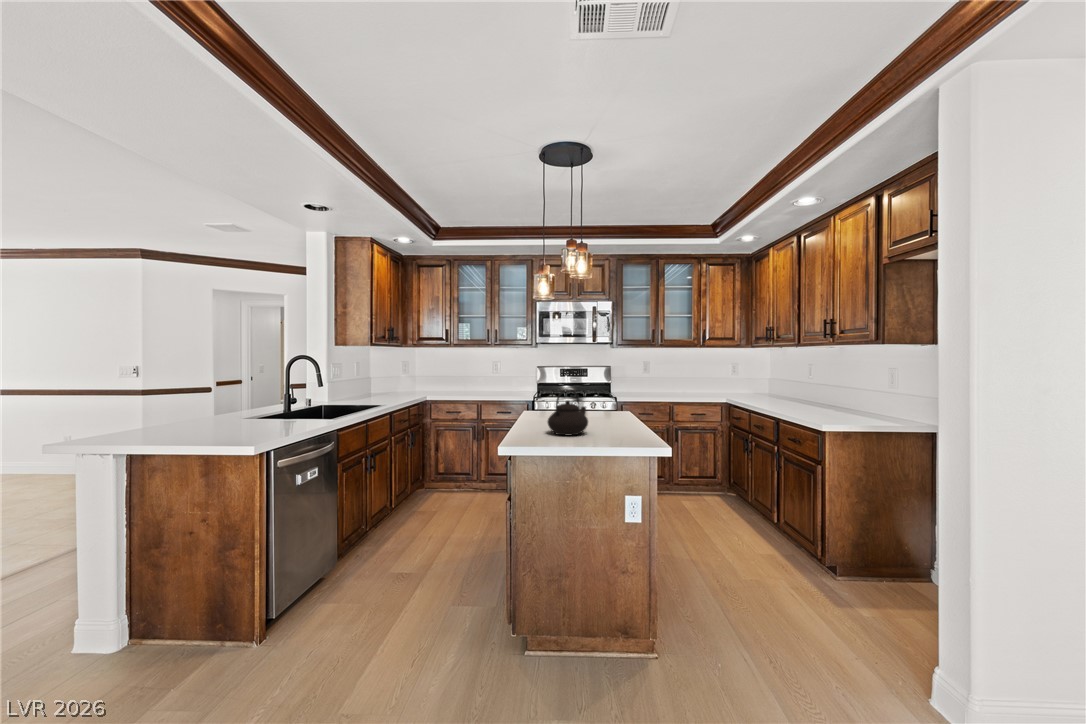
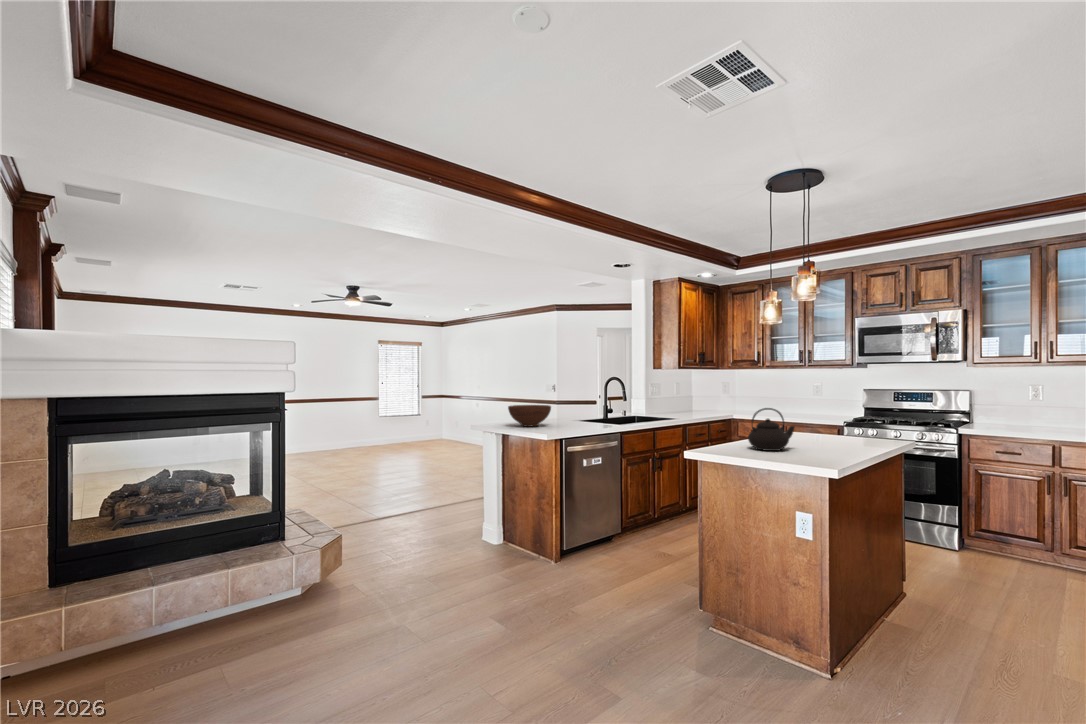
fruit bowl: none [142,399,225,435] -> present [508,405,551,427]

